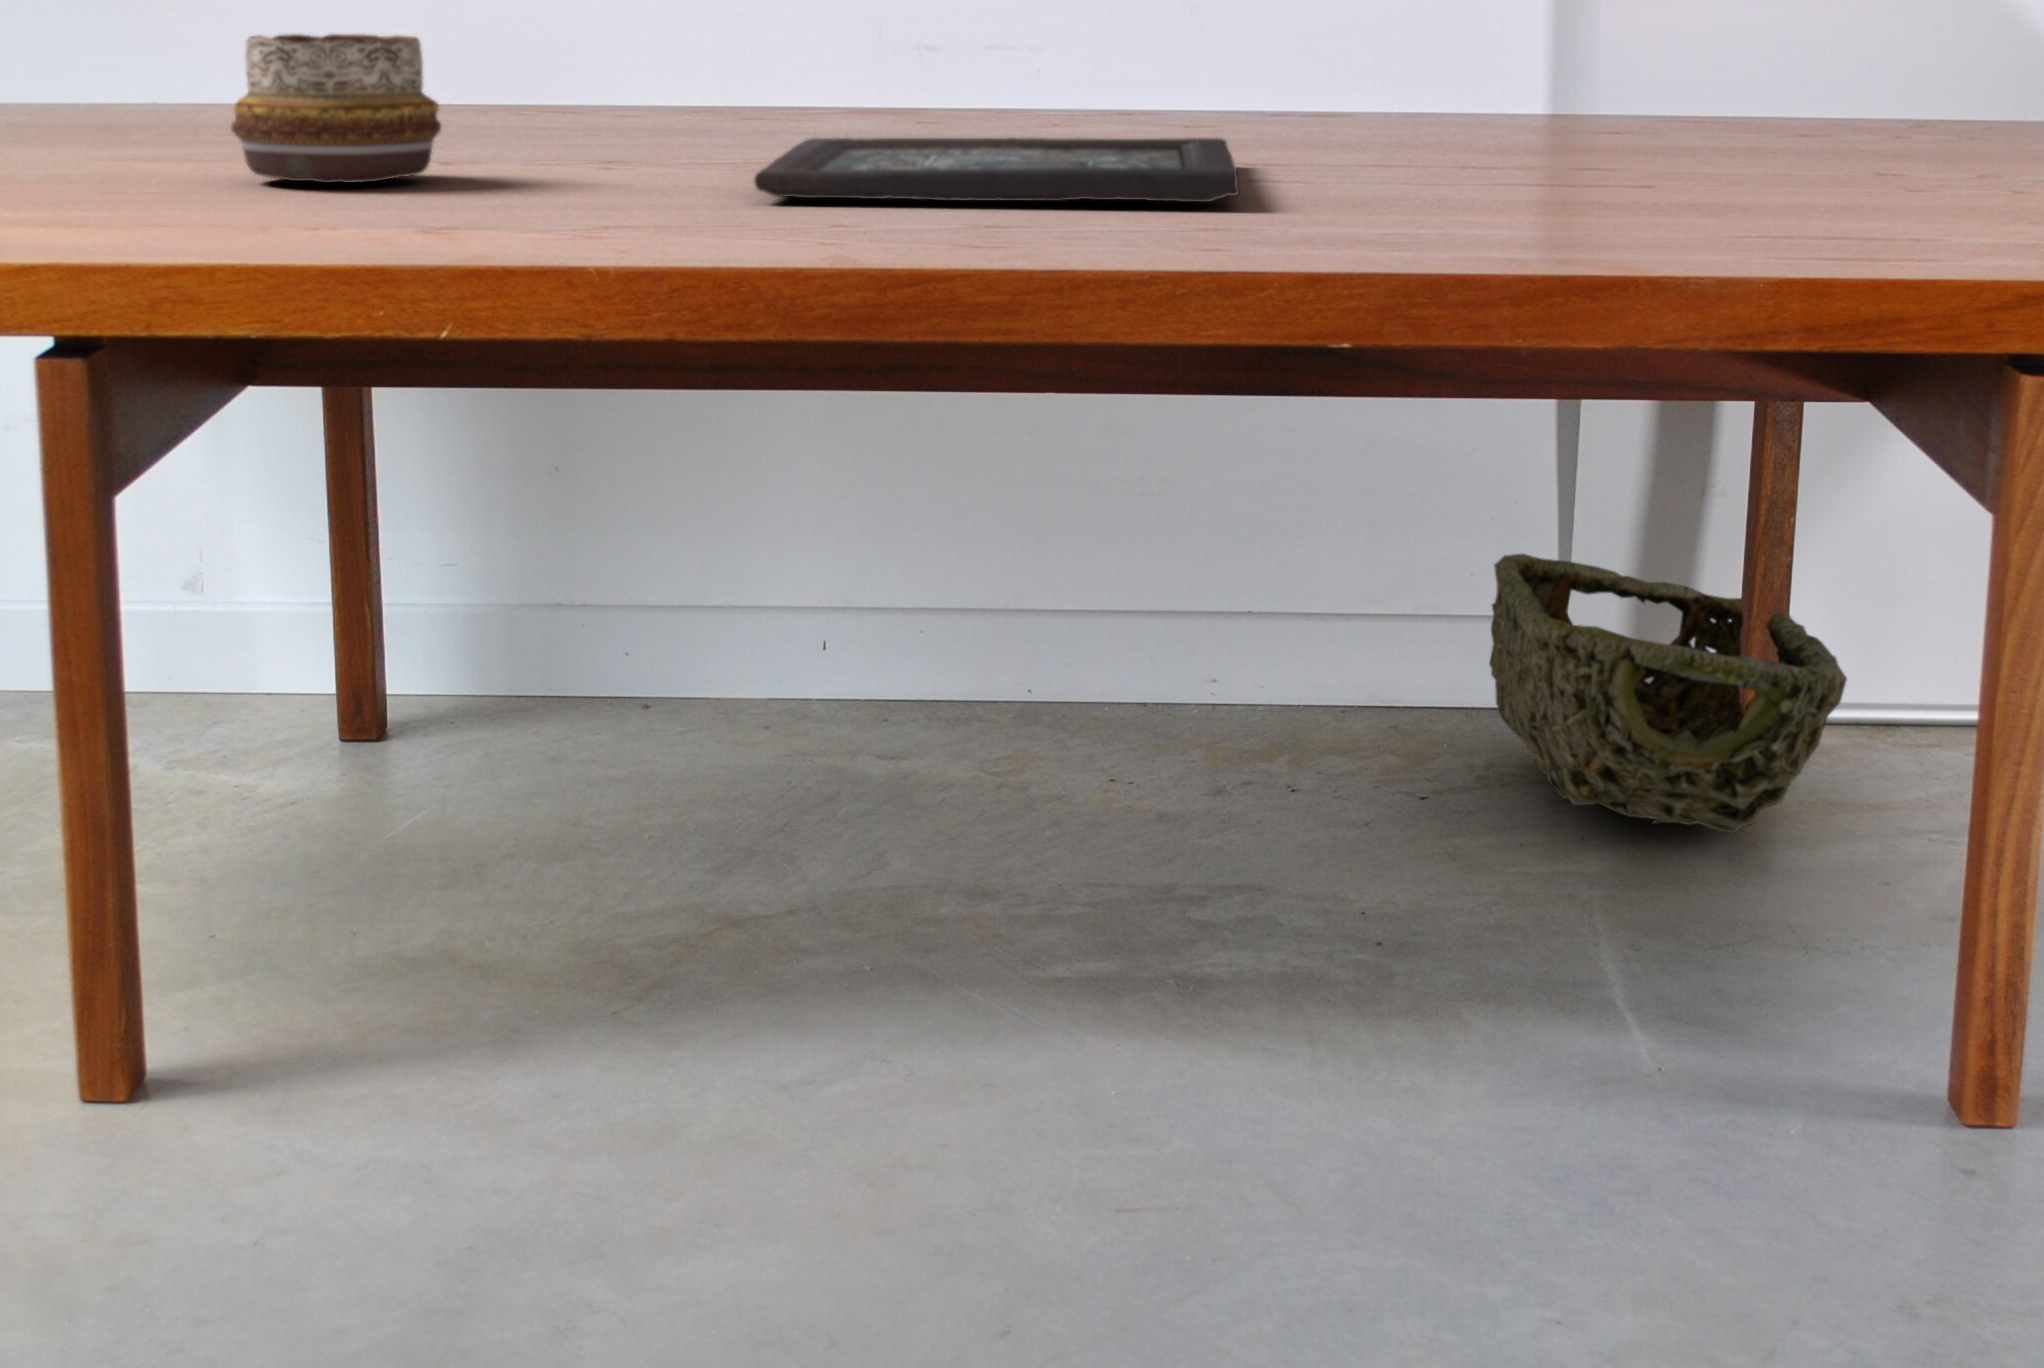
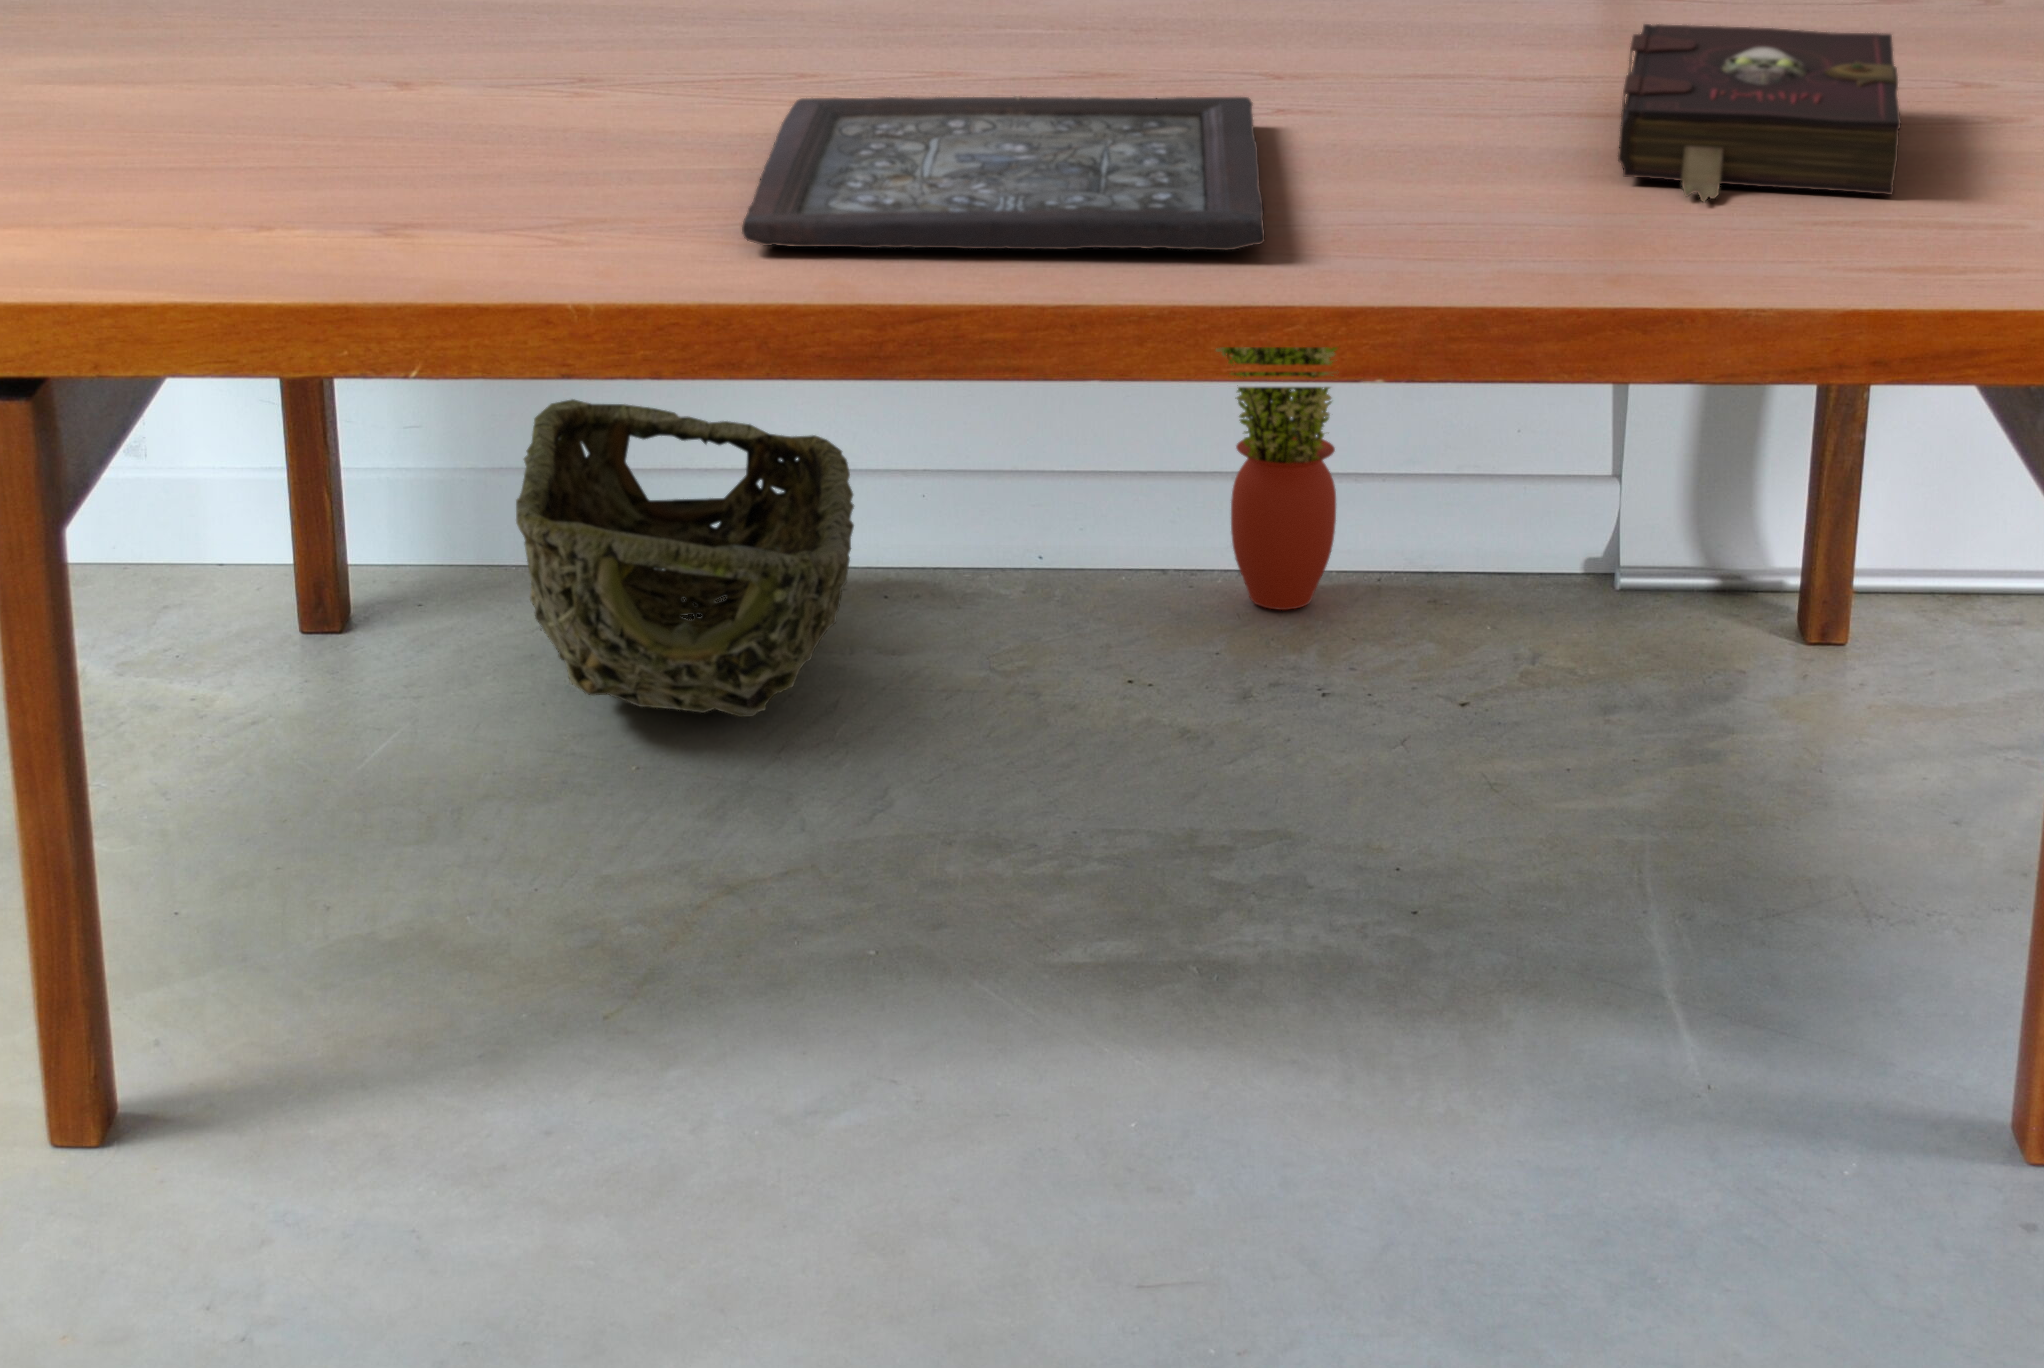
decorative bowl: present [231,34,441,183] -> none [174,29,401,211]
book: none [1563,88,1823,192] -> present [1618,24,1901,202]
potted plant: none [1144,281,1342,732] -> present [1216,347,1337,610]
woven basket: present [1489,554,1847,833] -> present [516,399,854,717]

